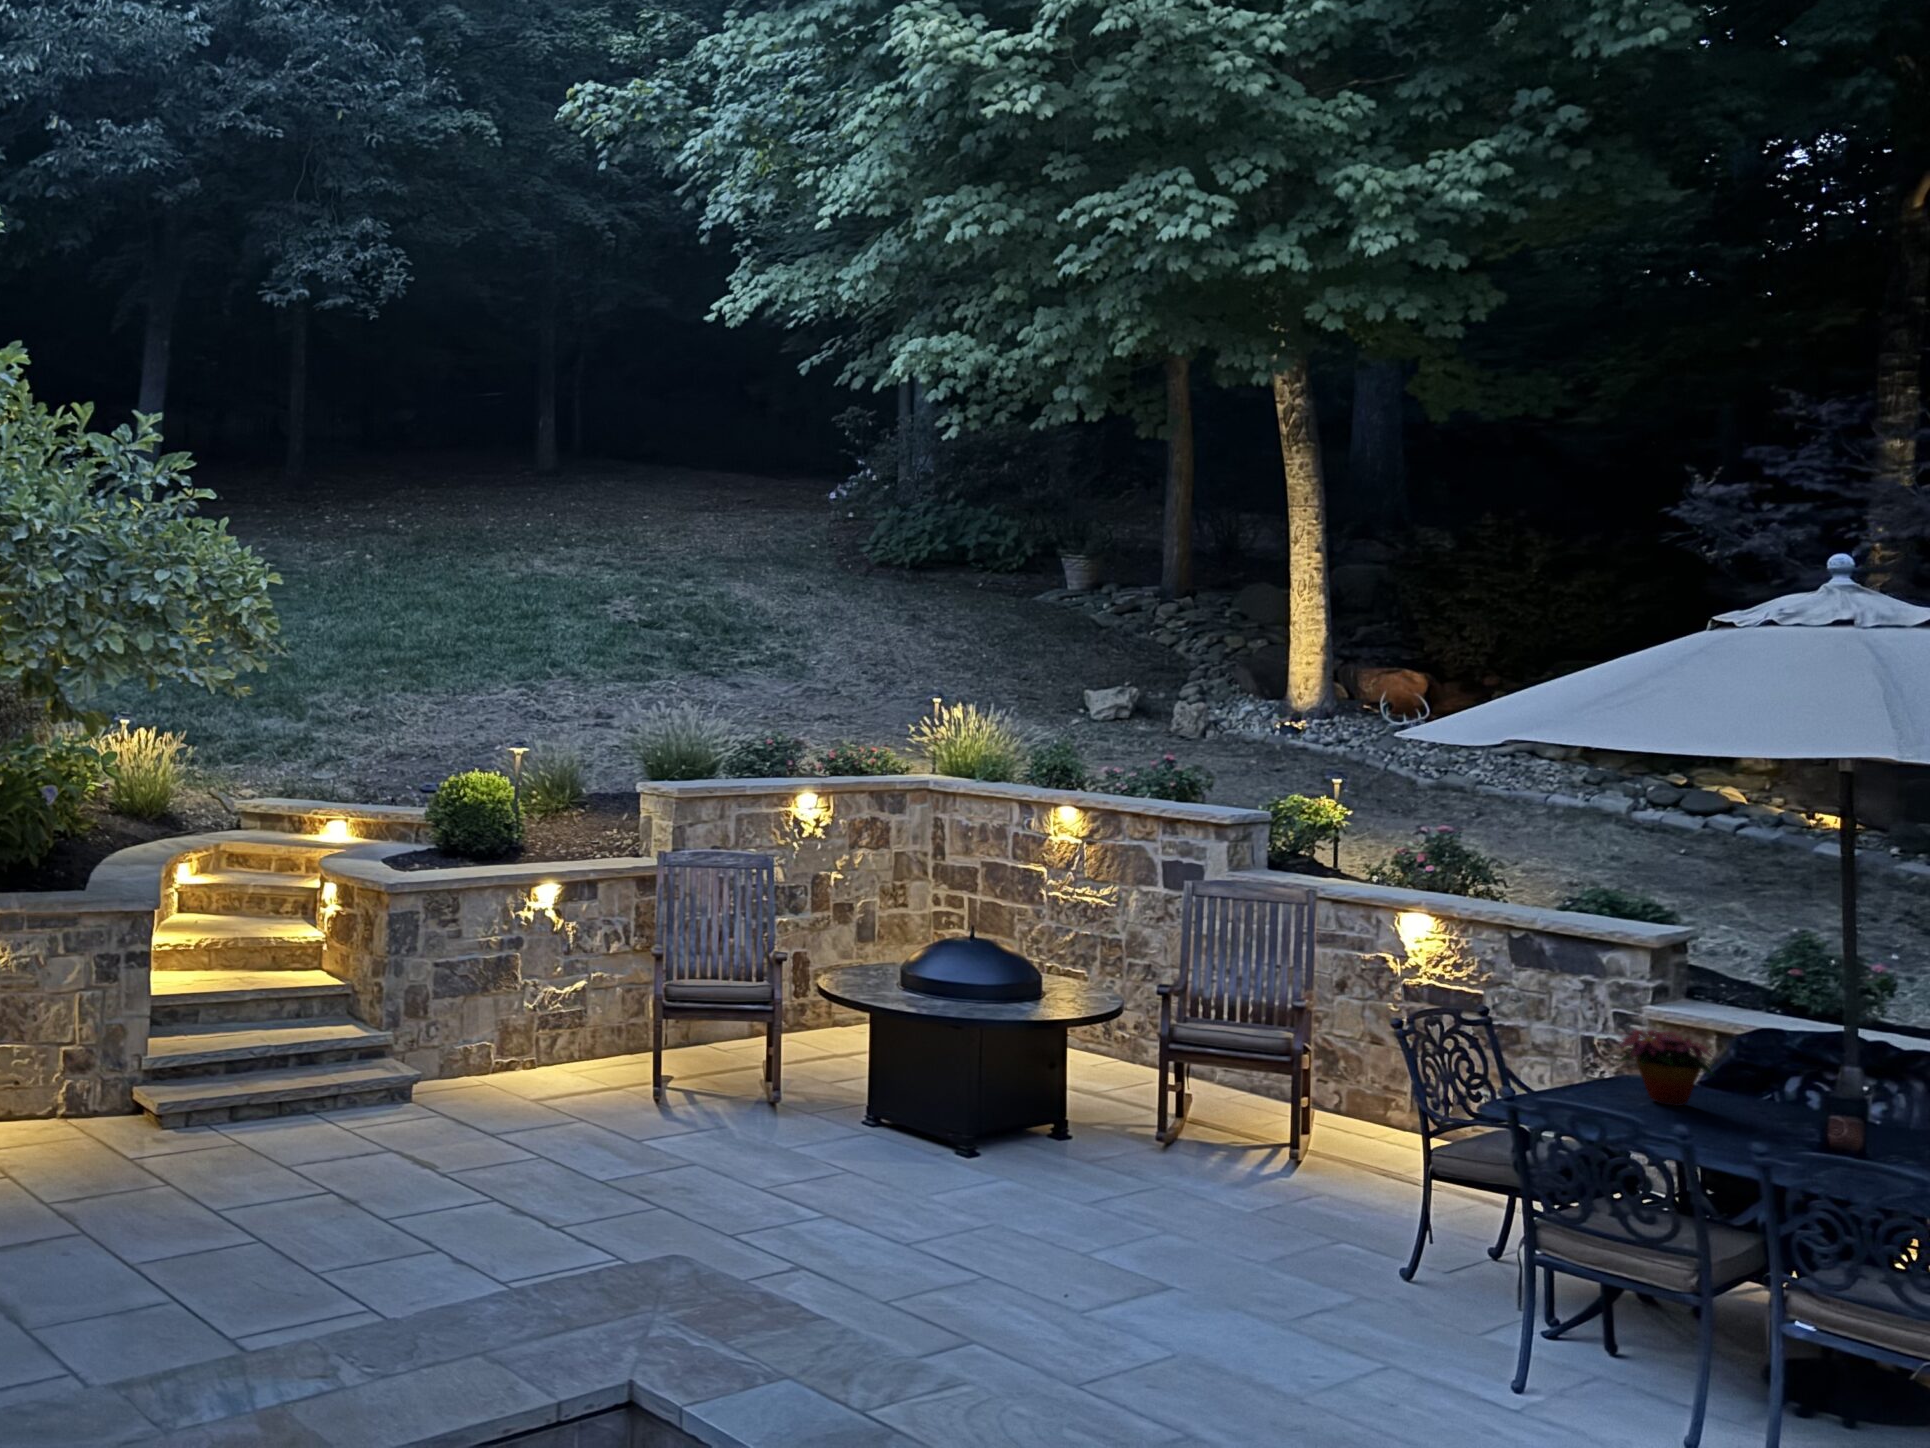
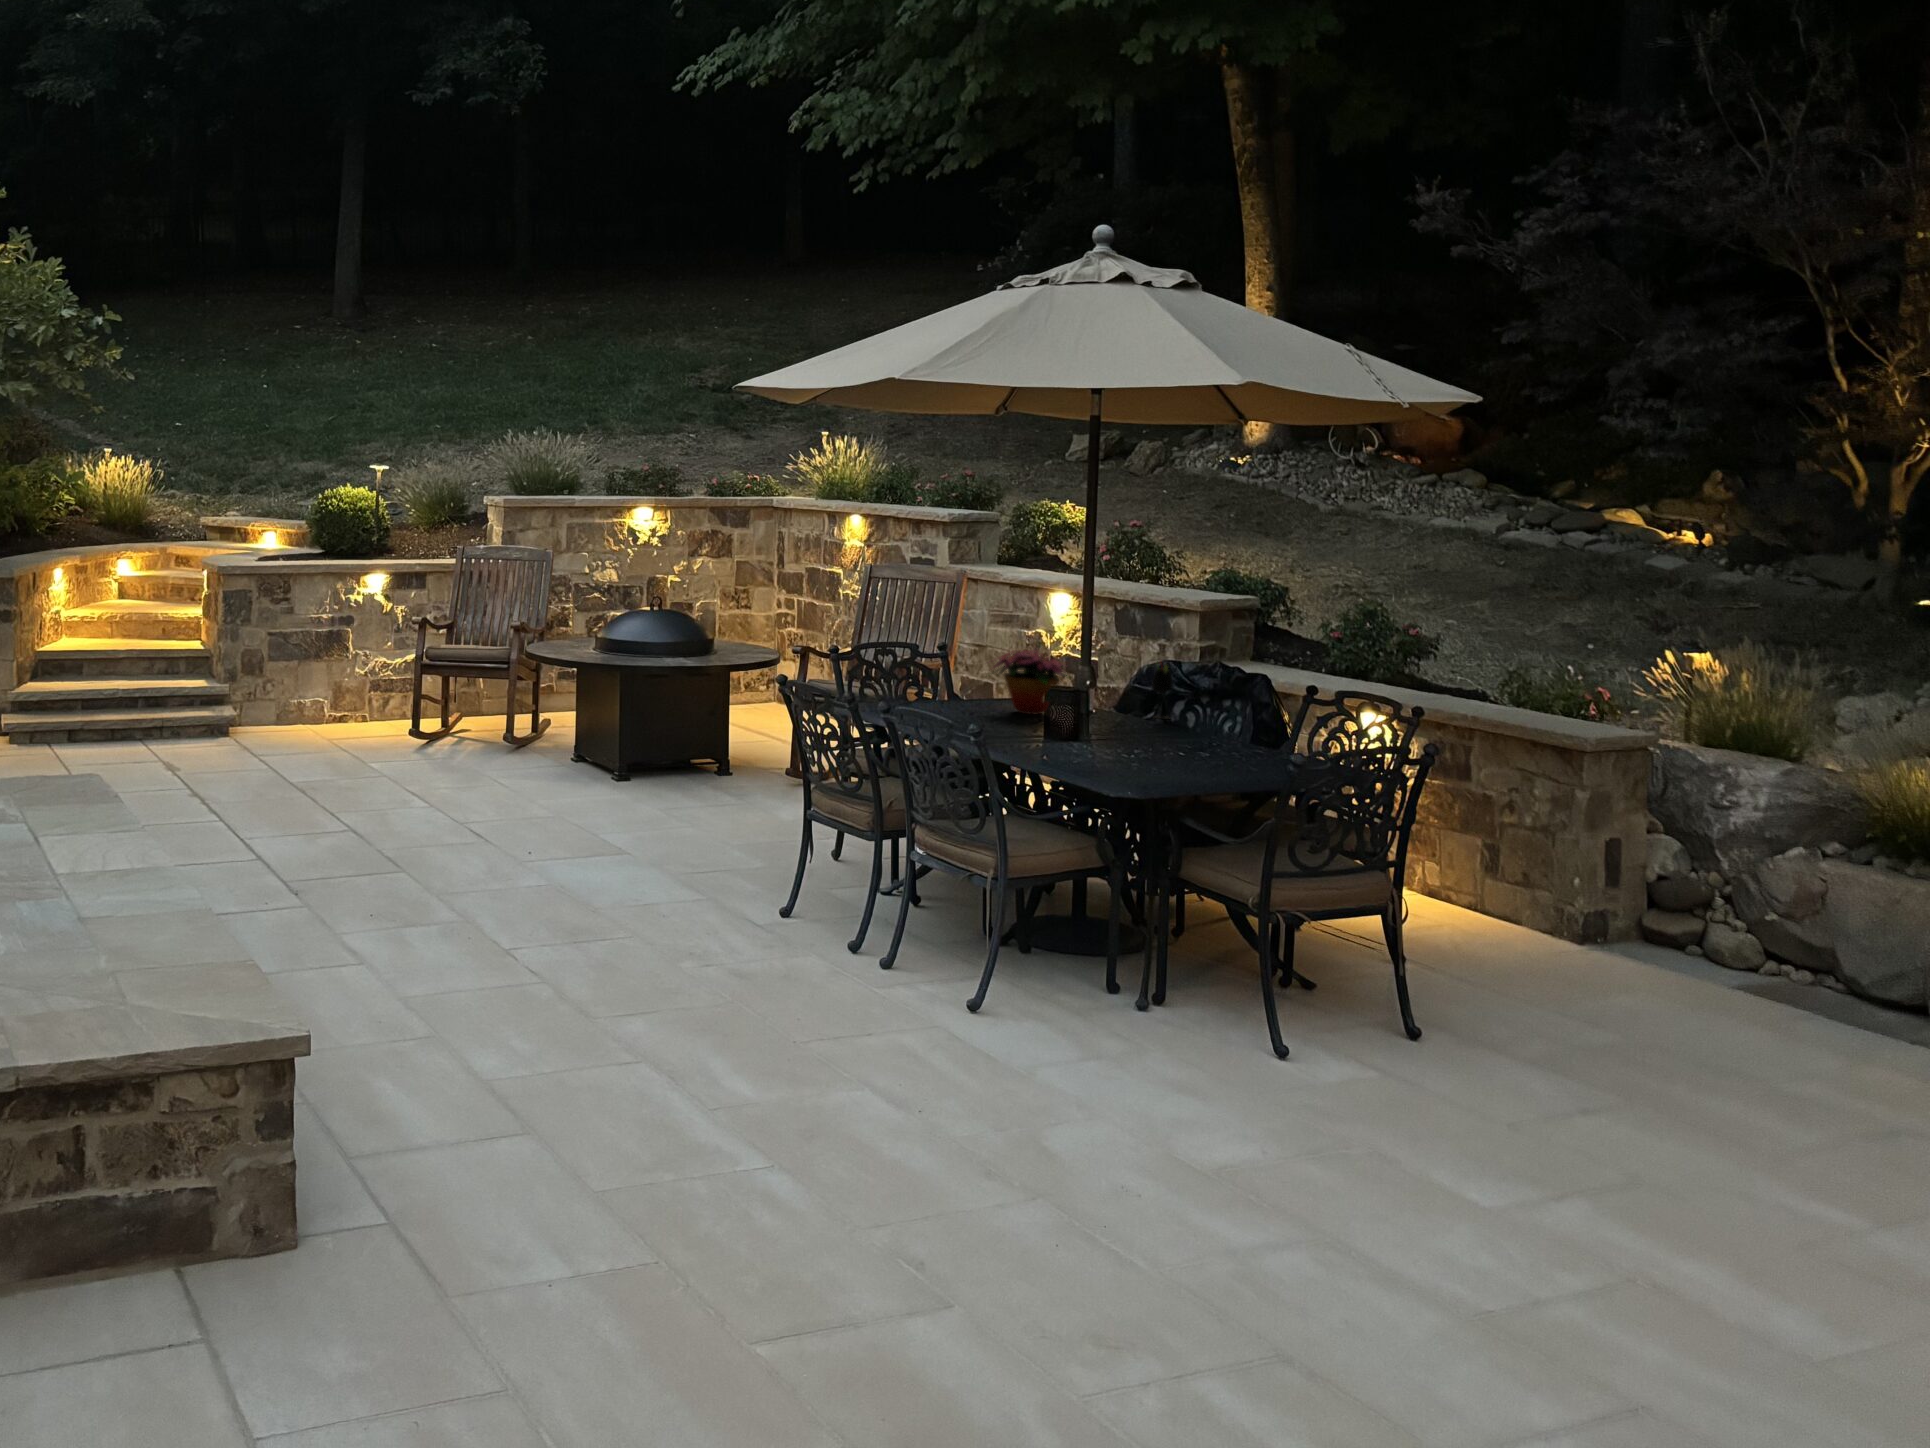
wine glass: none [1750,1031,1775,1098] -> present [1152,661,1172,719]

